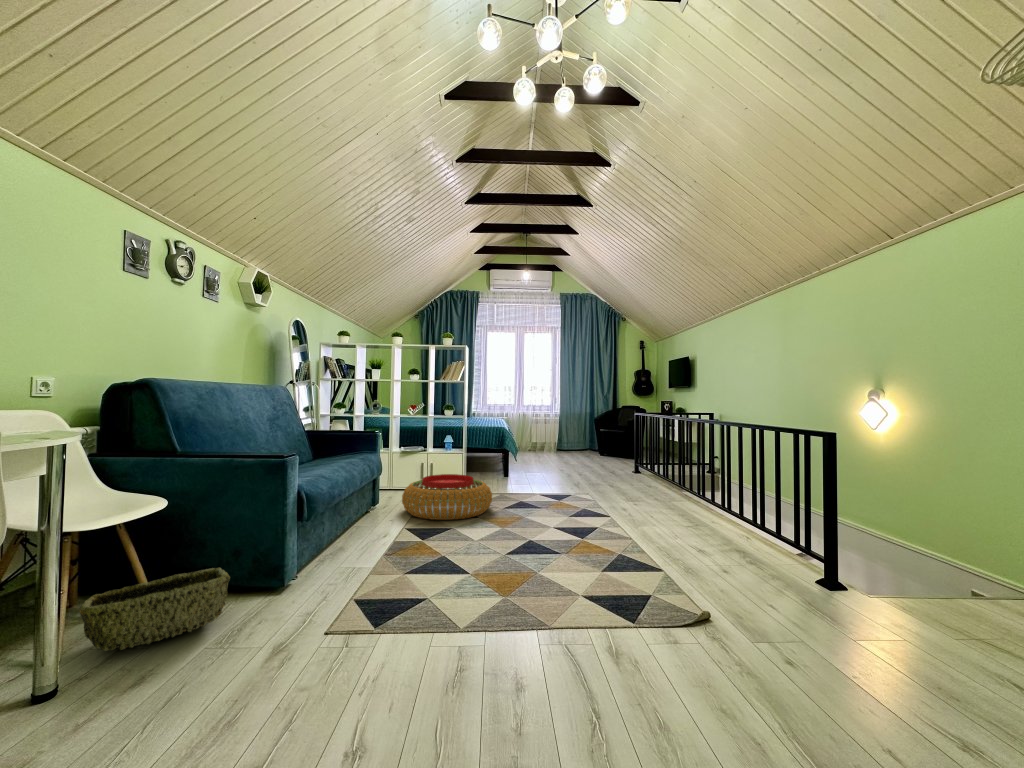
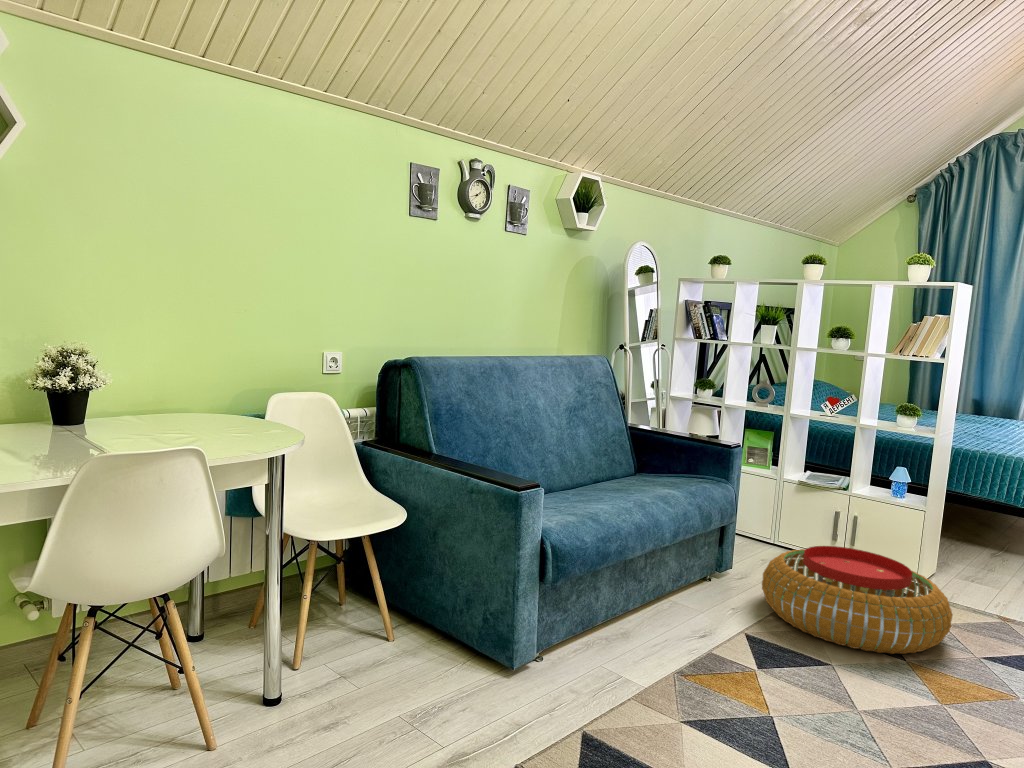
woven basket: present [79,568,230,651] -> none [256,615,416,704]

